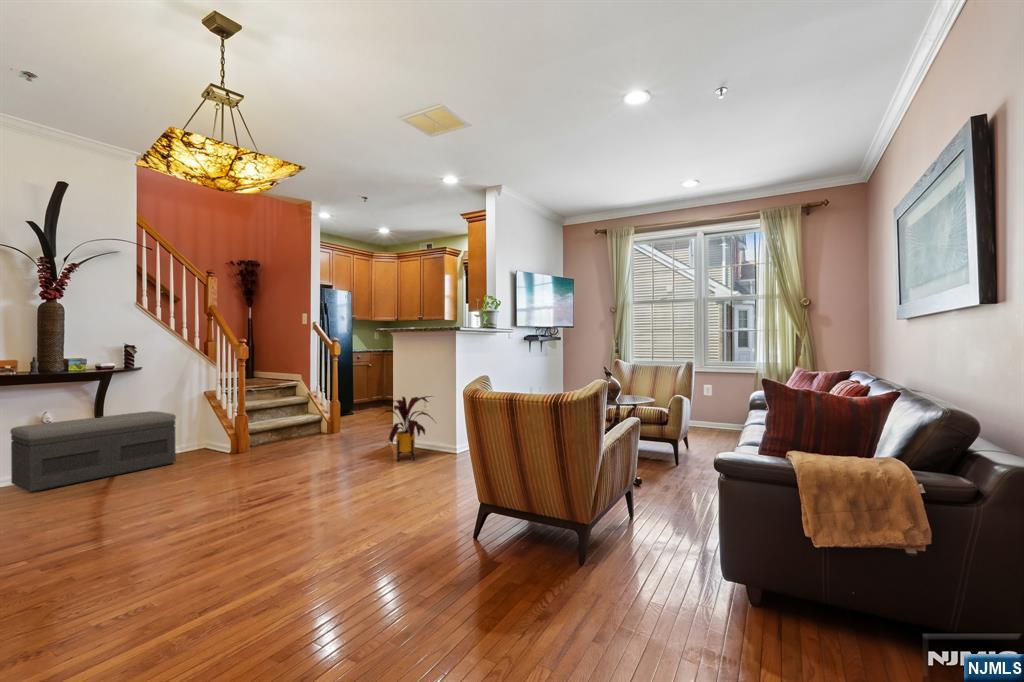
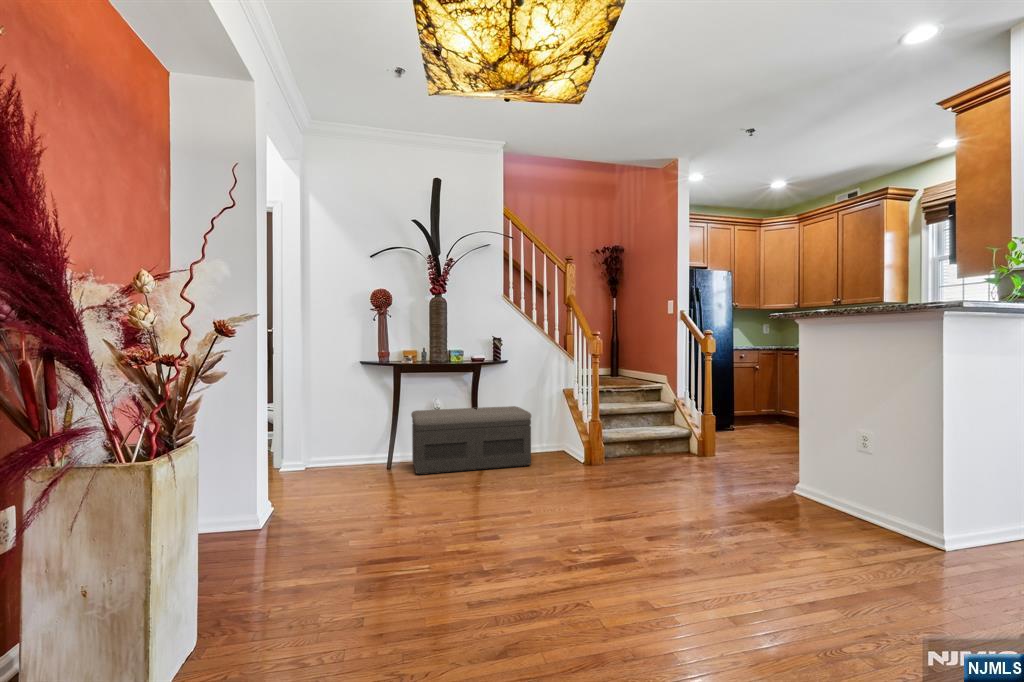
house plant: present [384,396,433,461] -> none [769,426,896,540]

